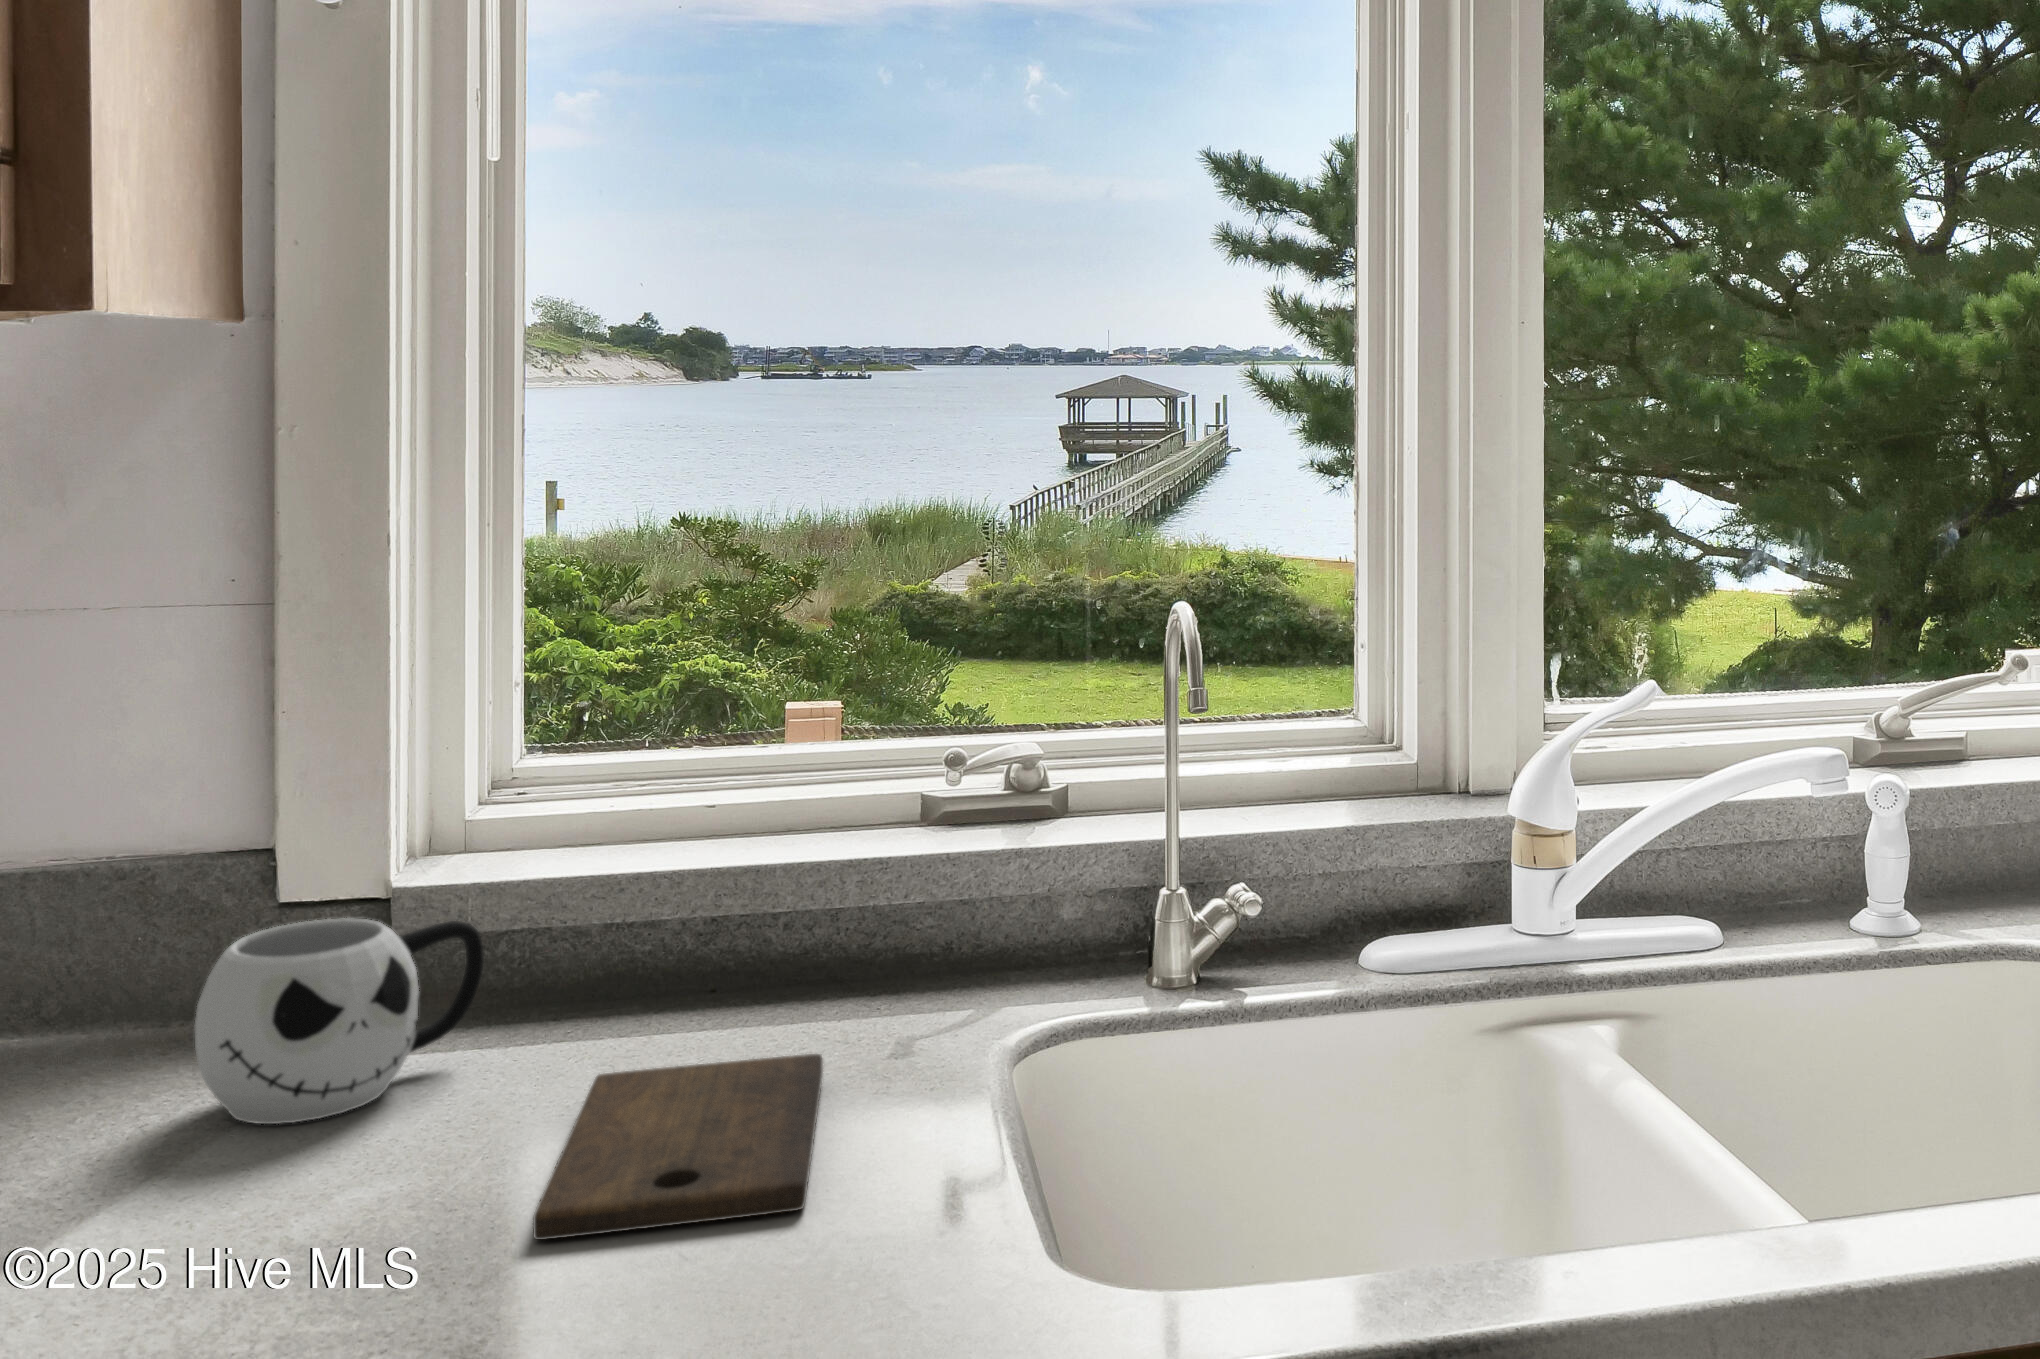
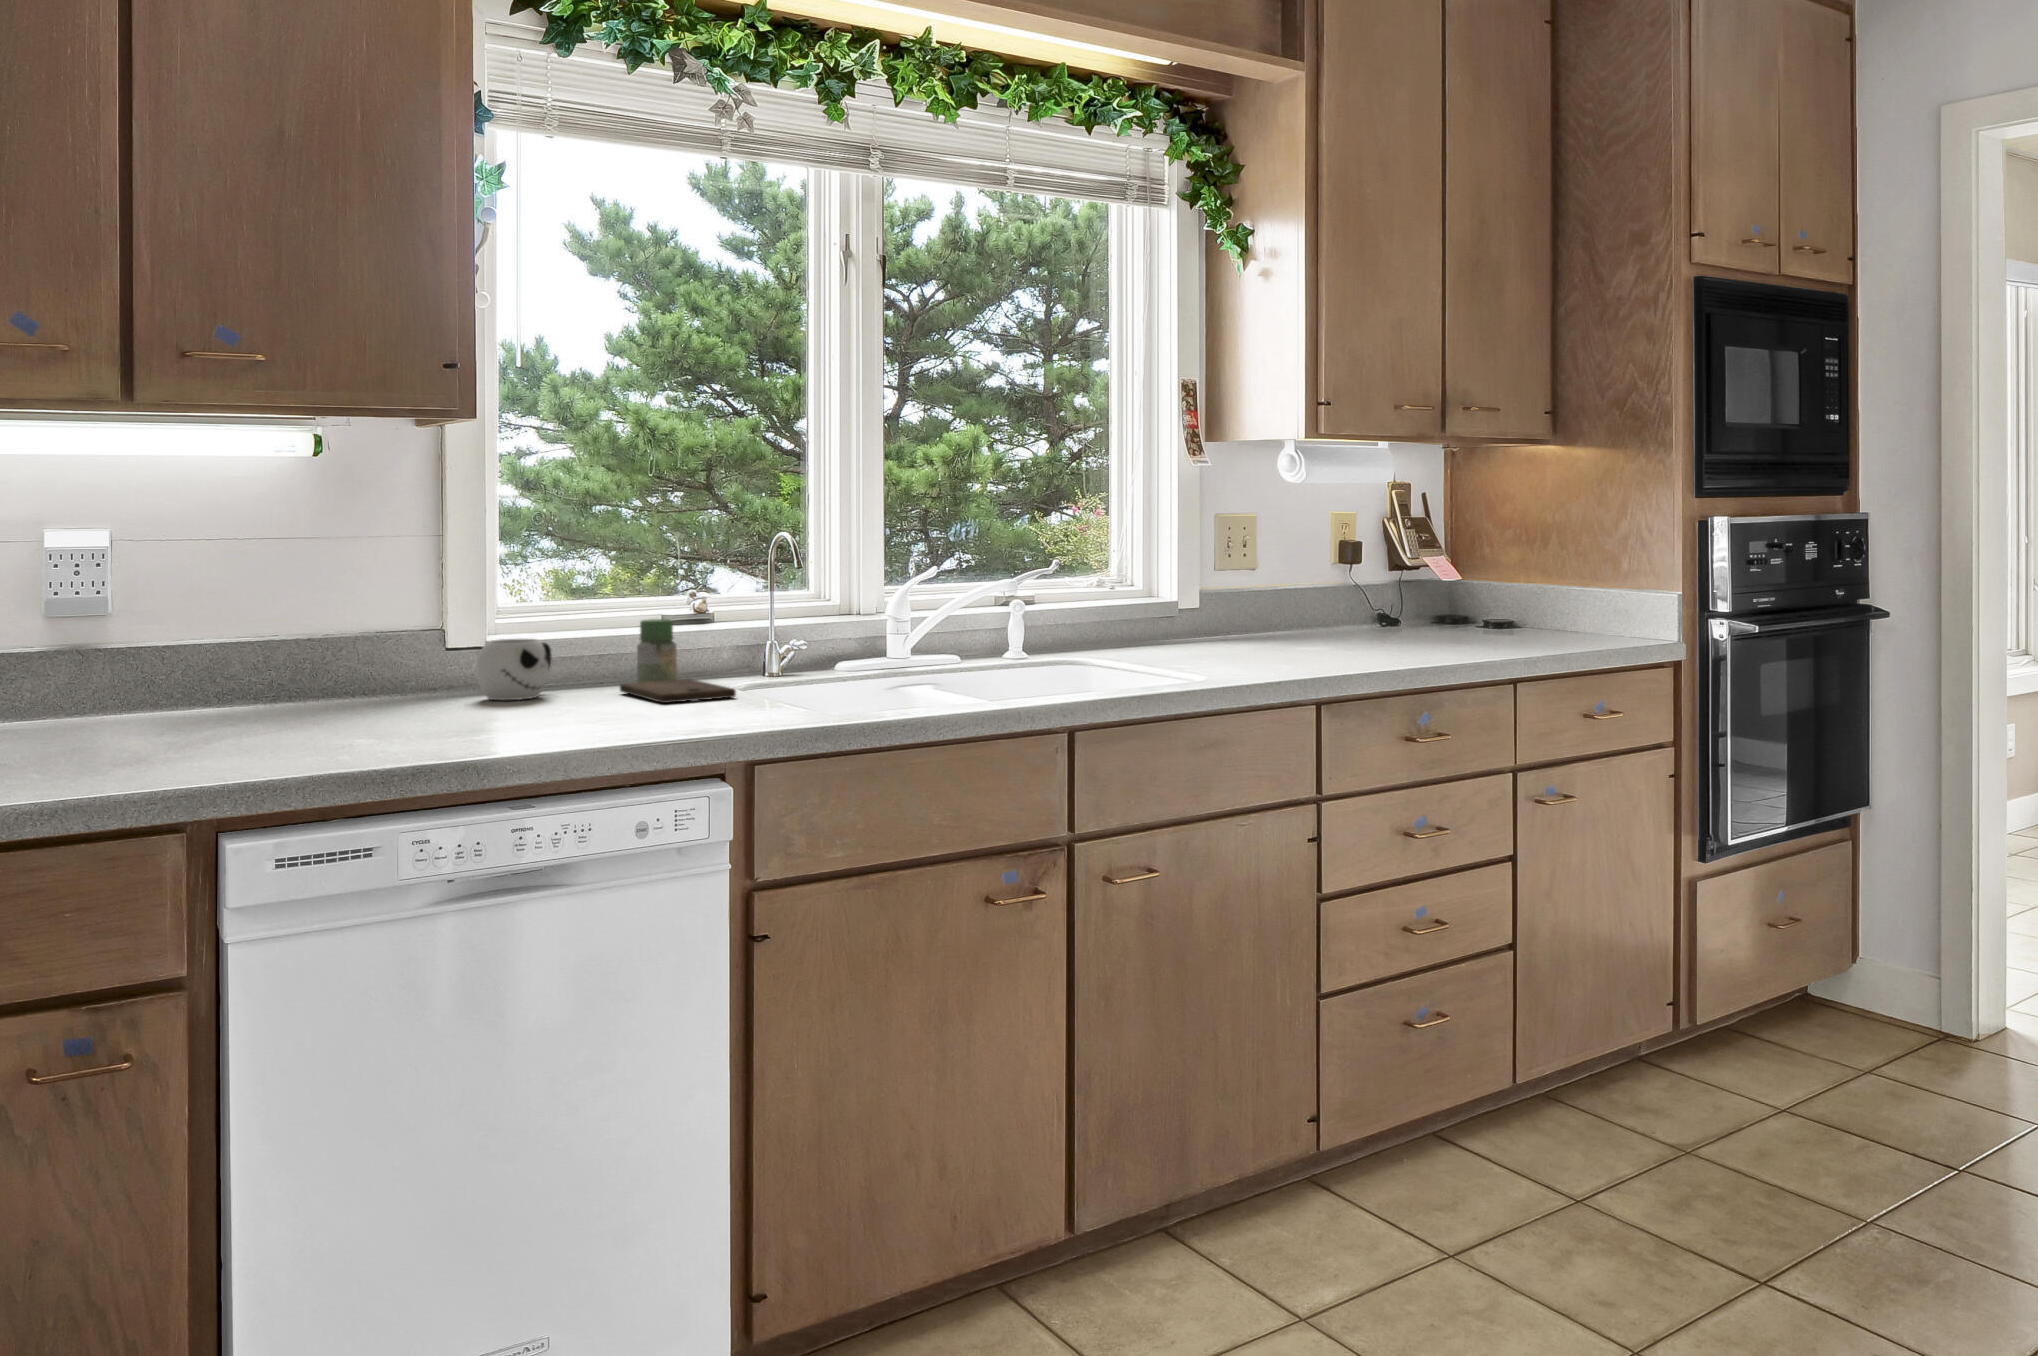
jar: none [742,843,854,1043] -> present [637,619,677,682]

